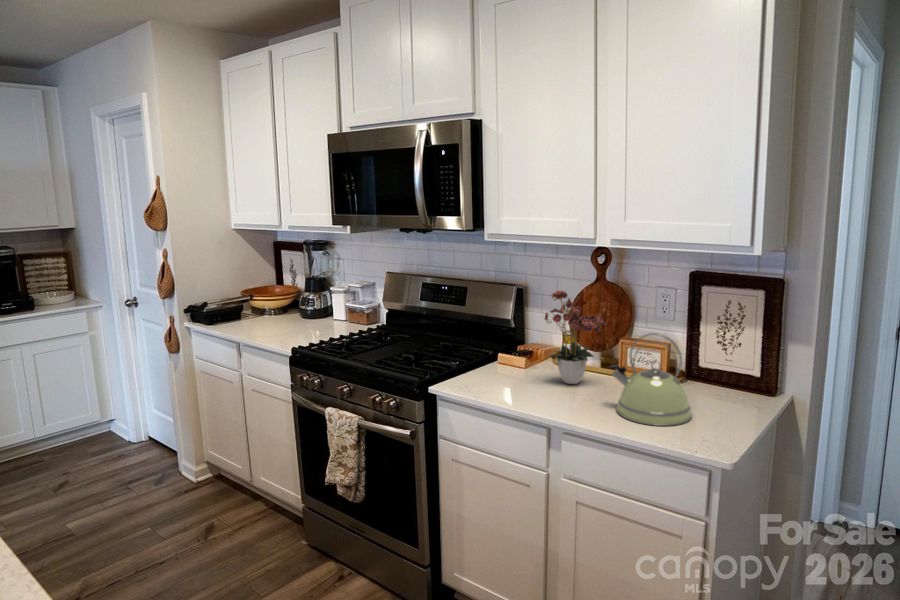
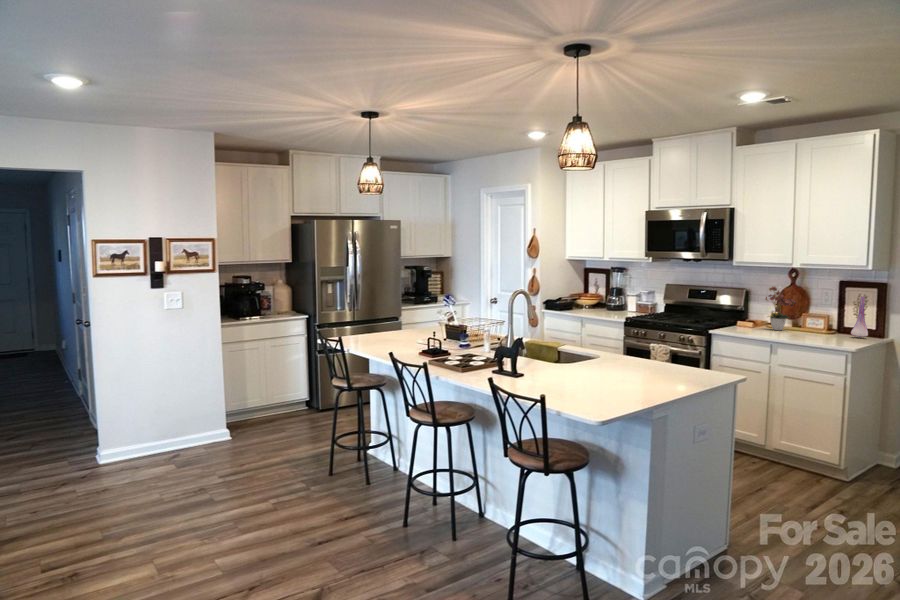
vase: none [711,311,752,404] -> present [851,296,868,337]
kettle: present [610,333,692,426] -> none [798,302,837,339]

